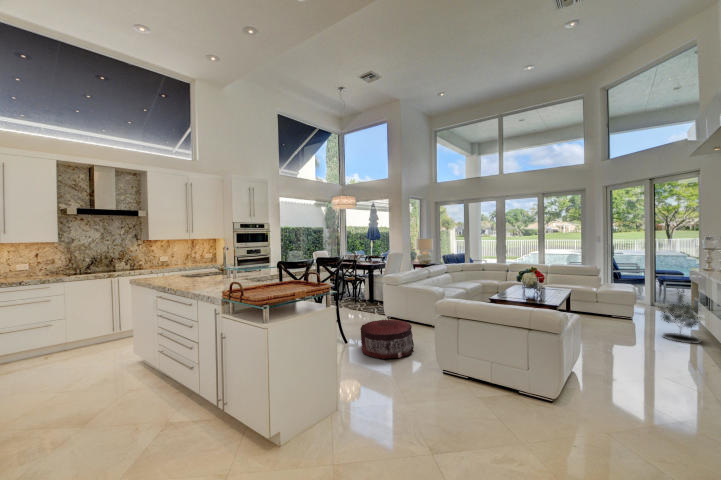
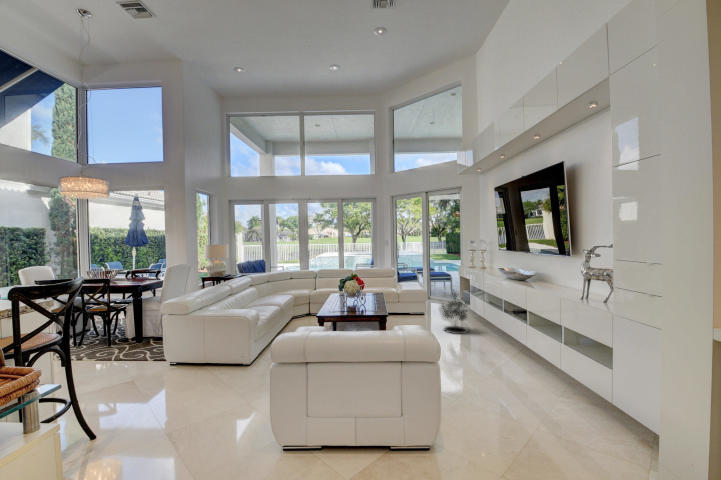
pouf: present [360,319,414,359] -> none [132,376,230,457]

